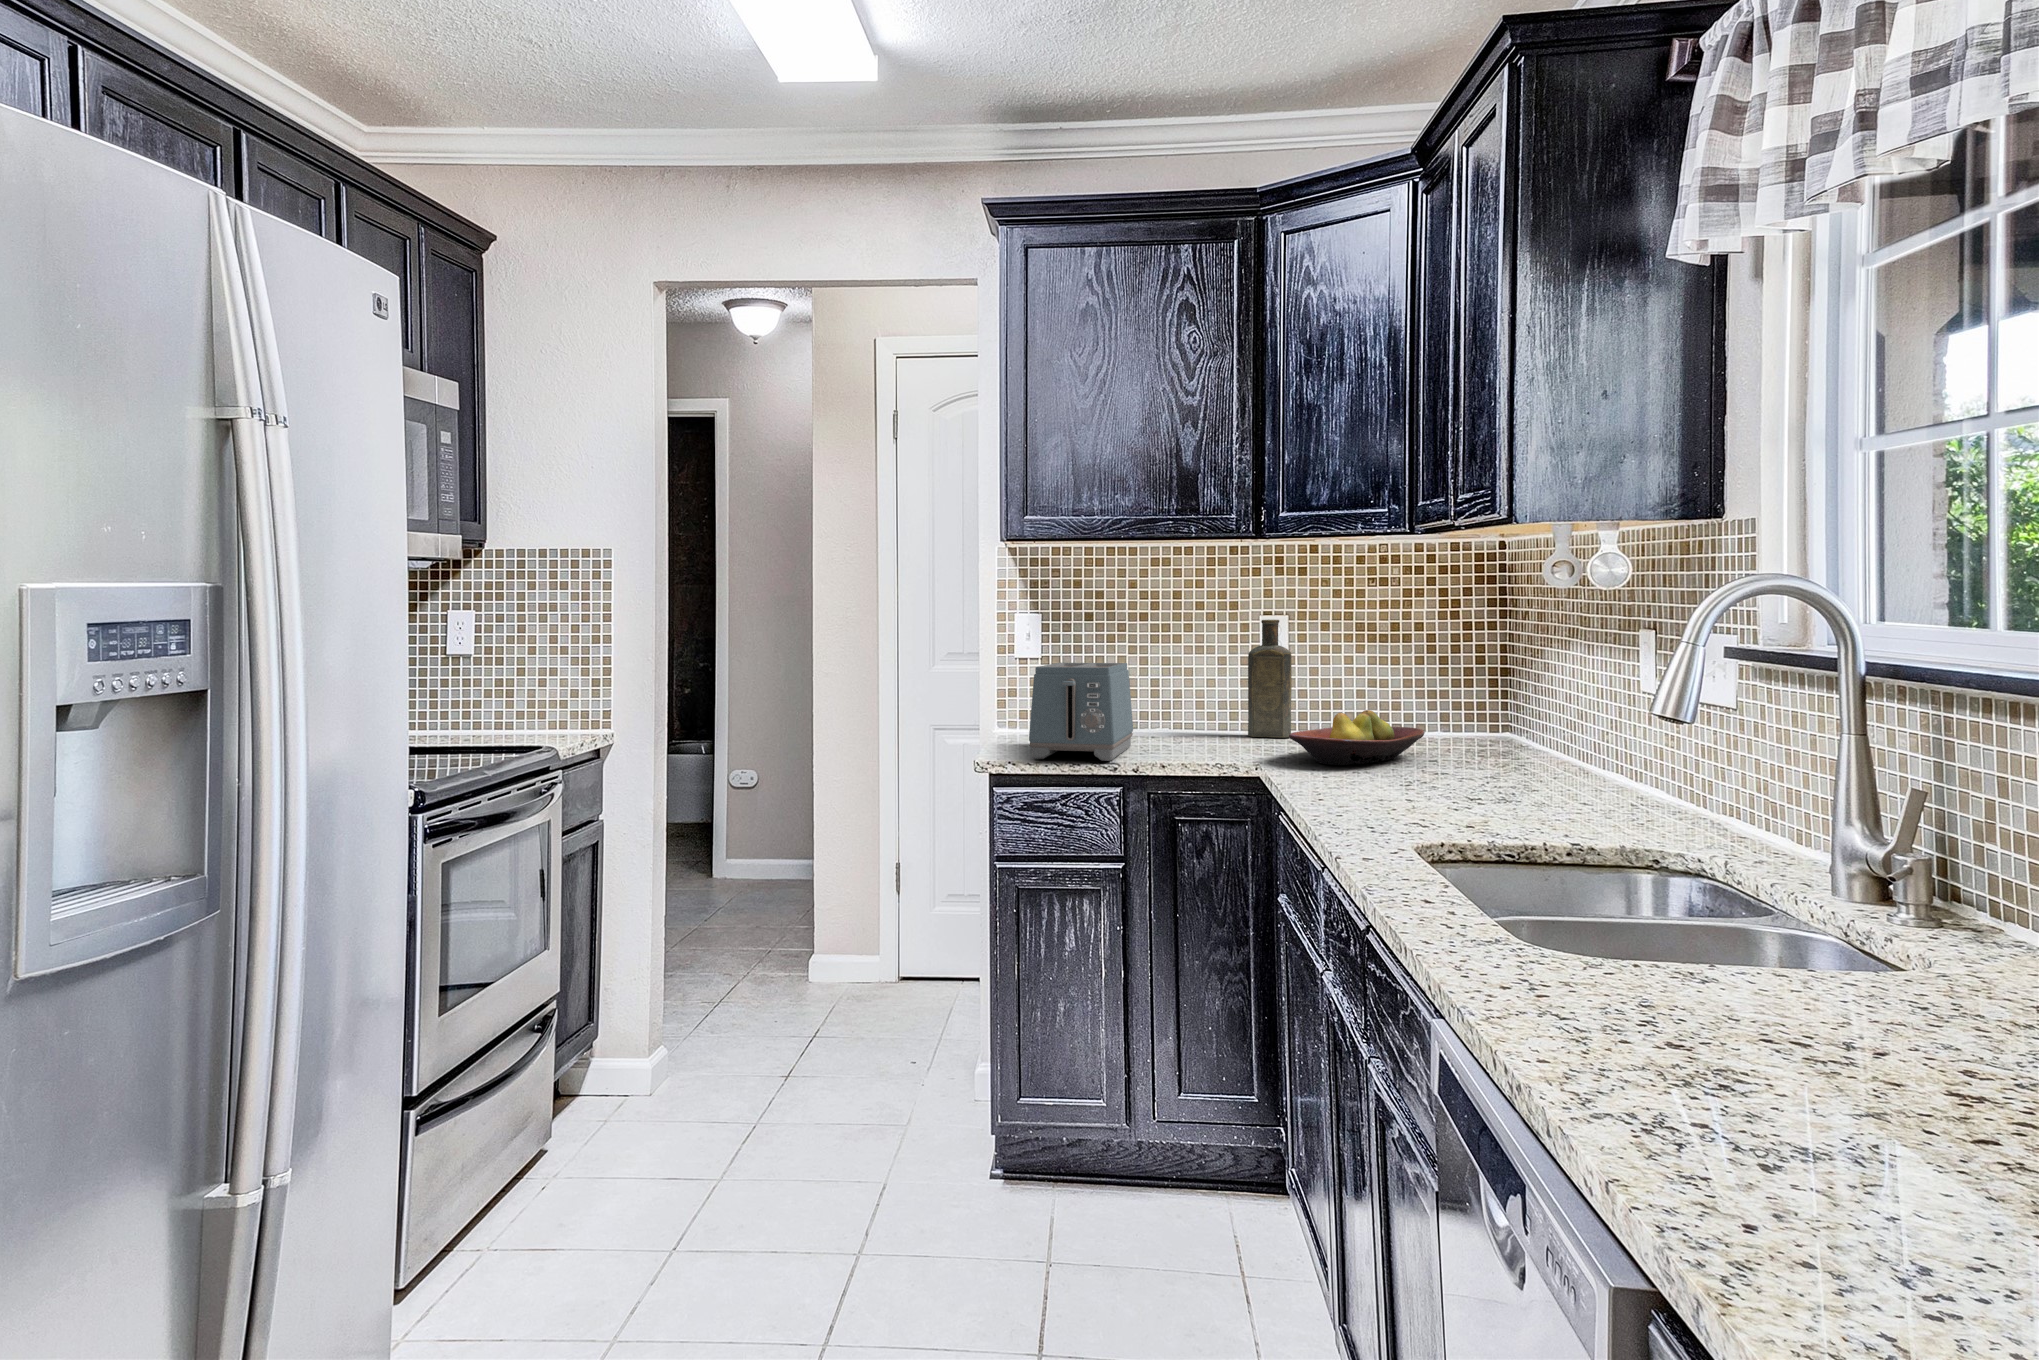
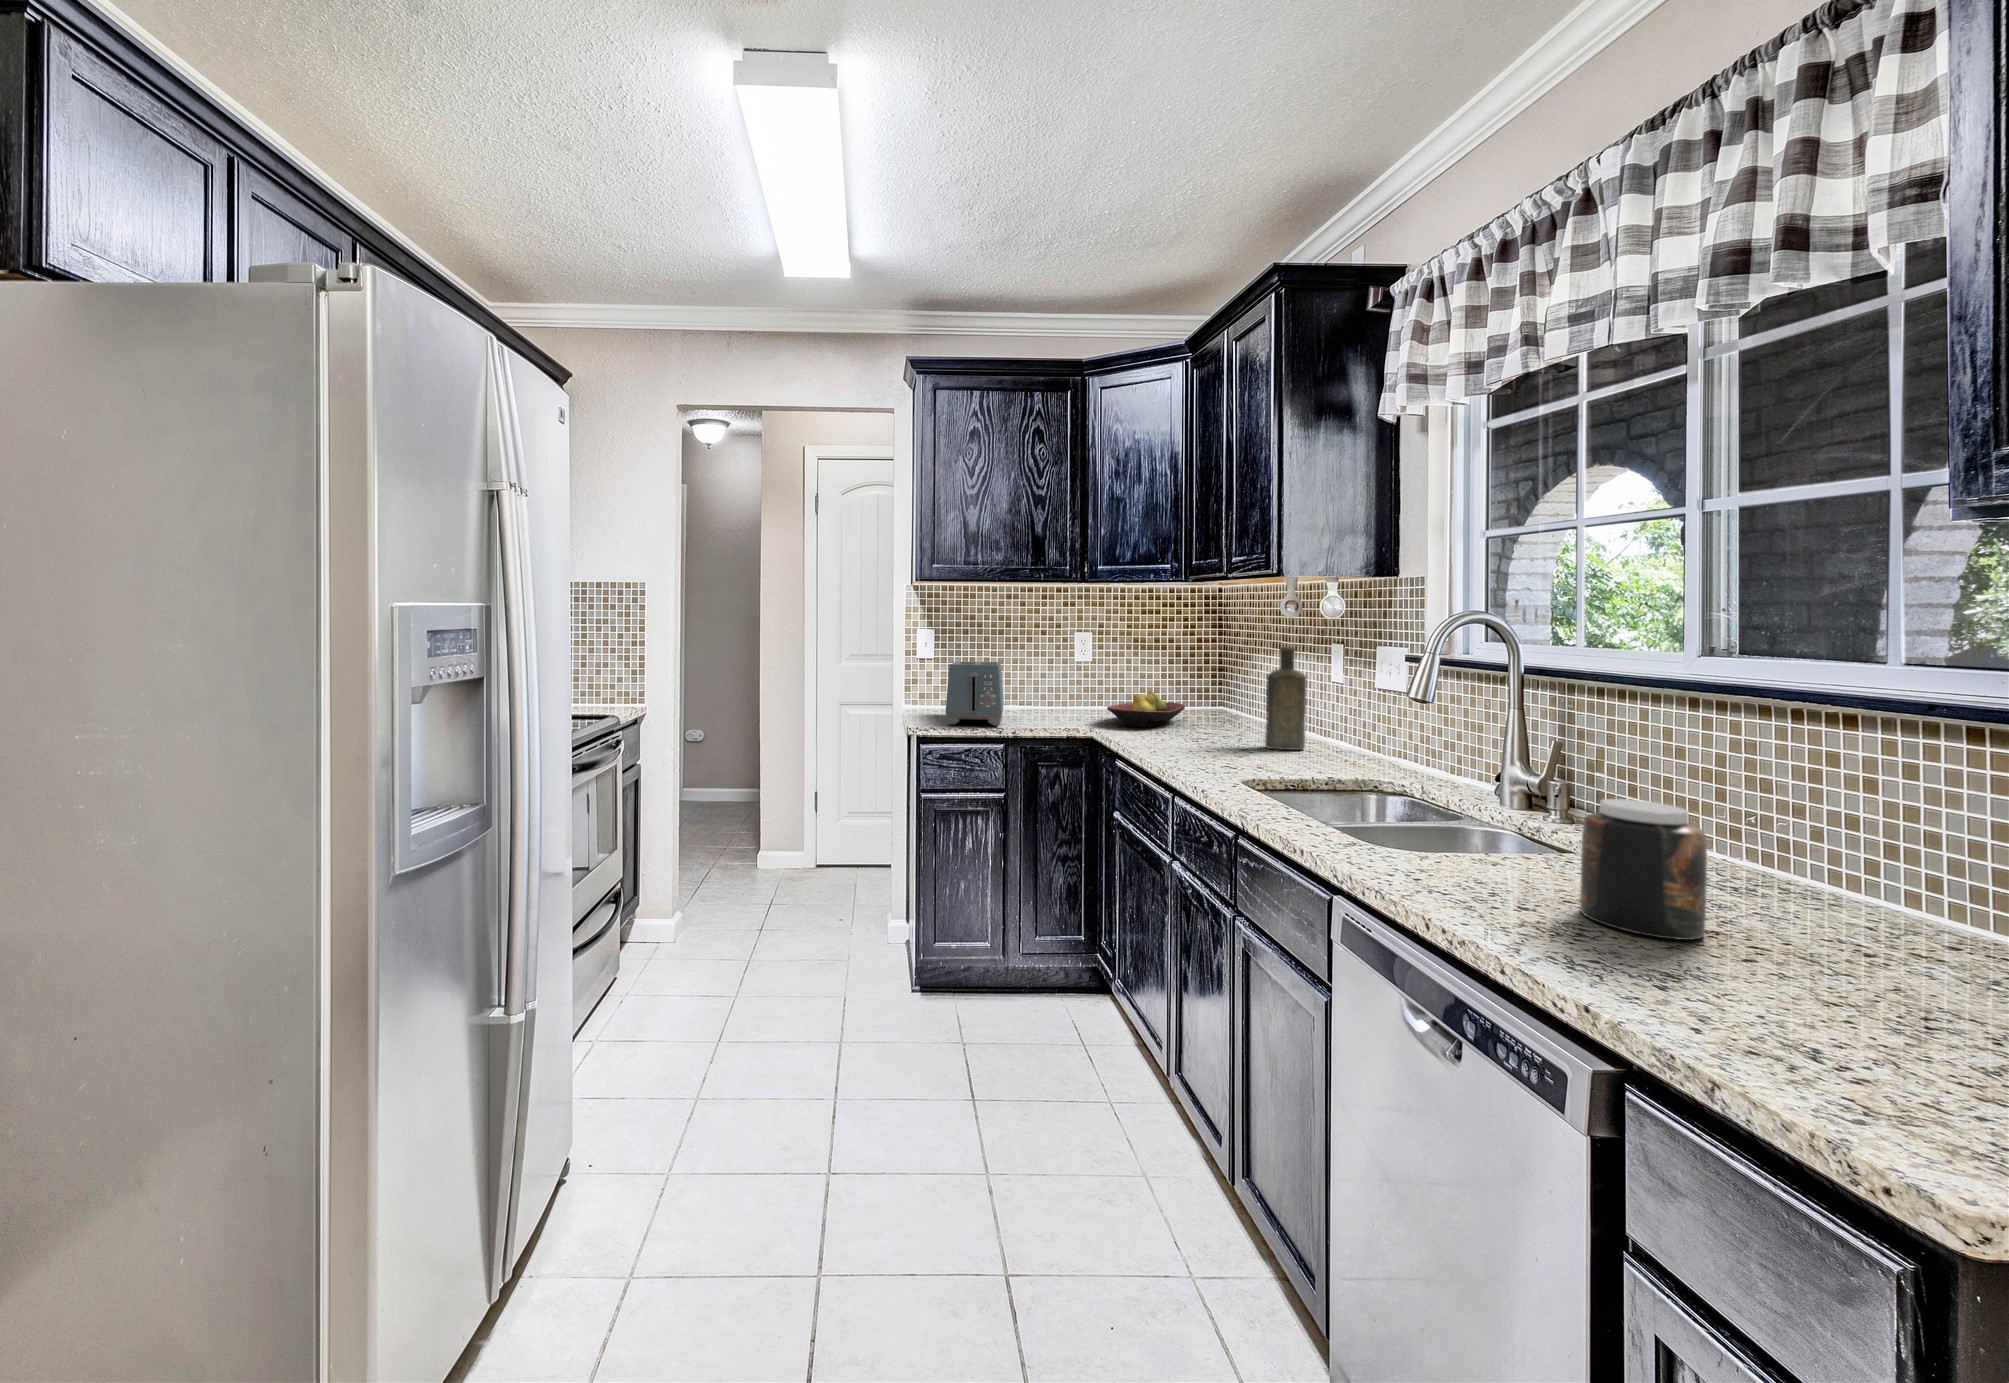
bottle: present [1248,620,1292,737] -> present [1265,647,1306,750]
jar: none [1782,873,1962,1095] -> present [1580,799,1707,940]

